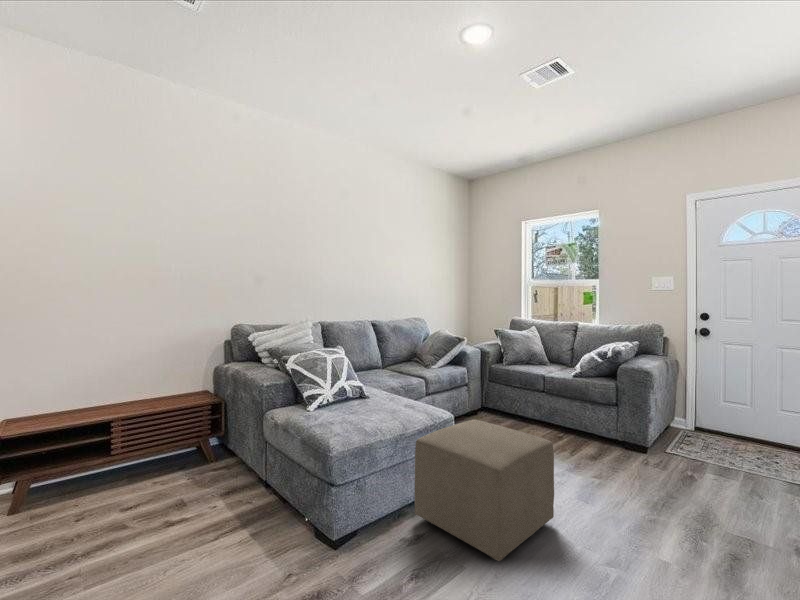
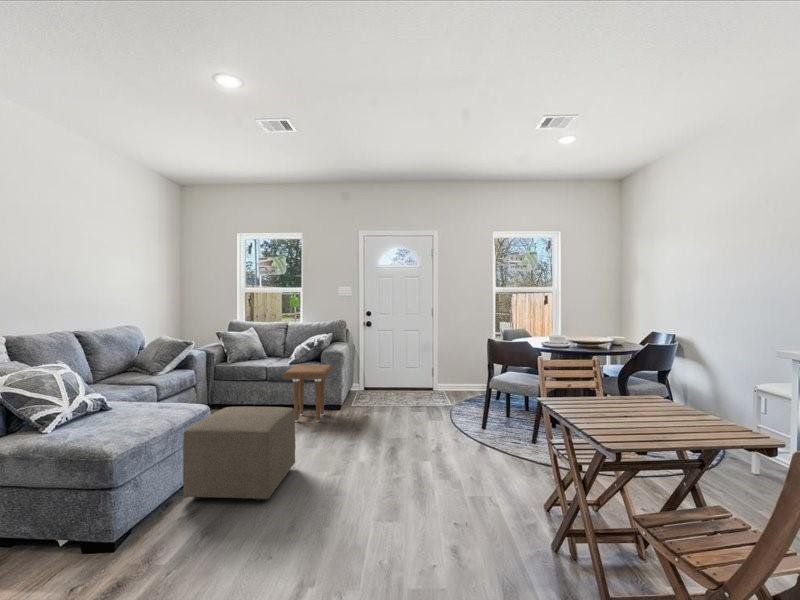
side table: none [557,379,634,463] -> present [283,365,333,422]

